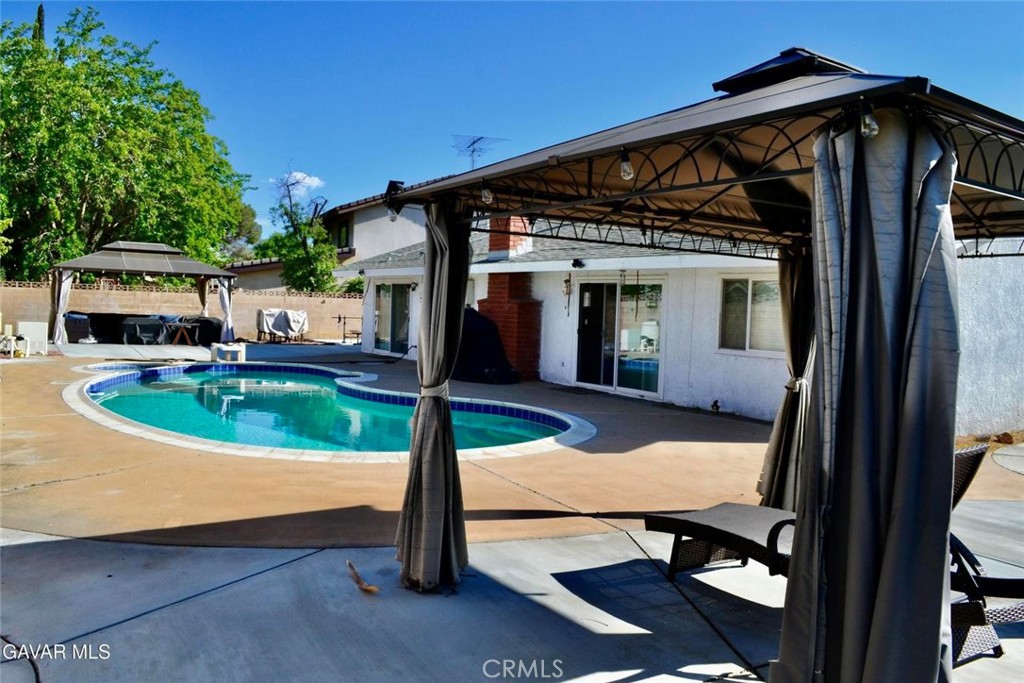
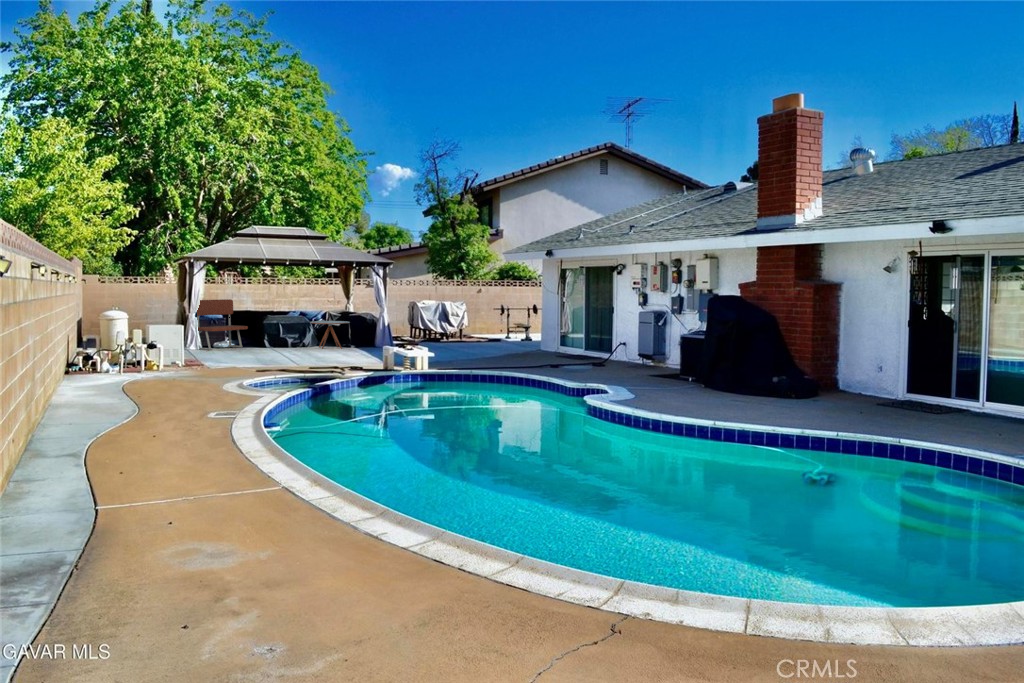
bench: none [61,303,109,346] -> present [197,299,248,351]

